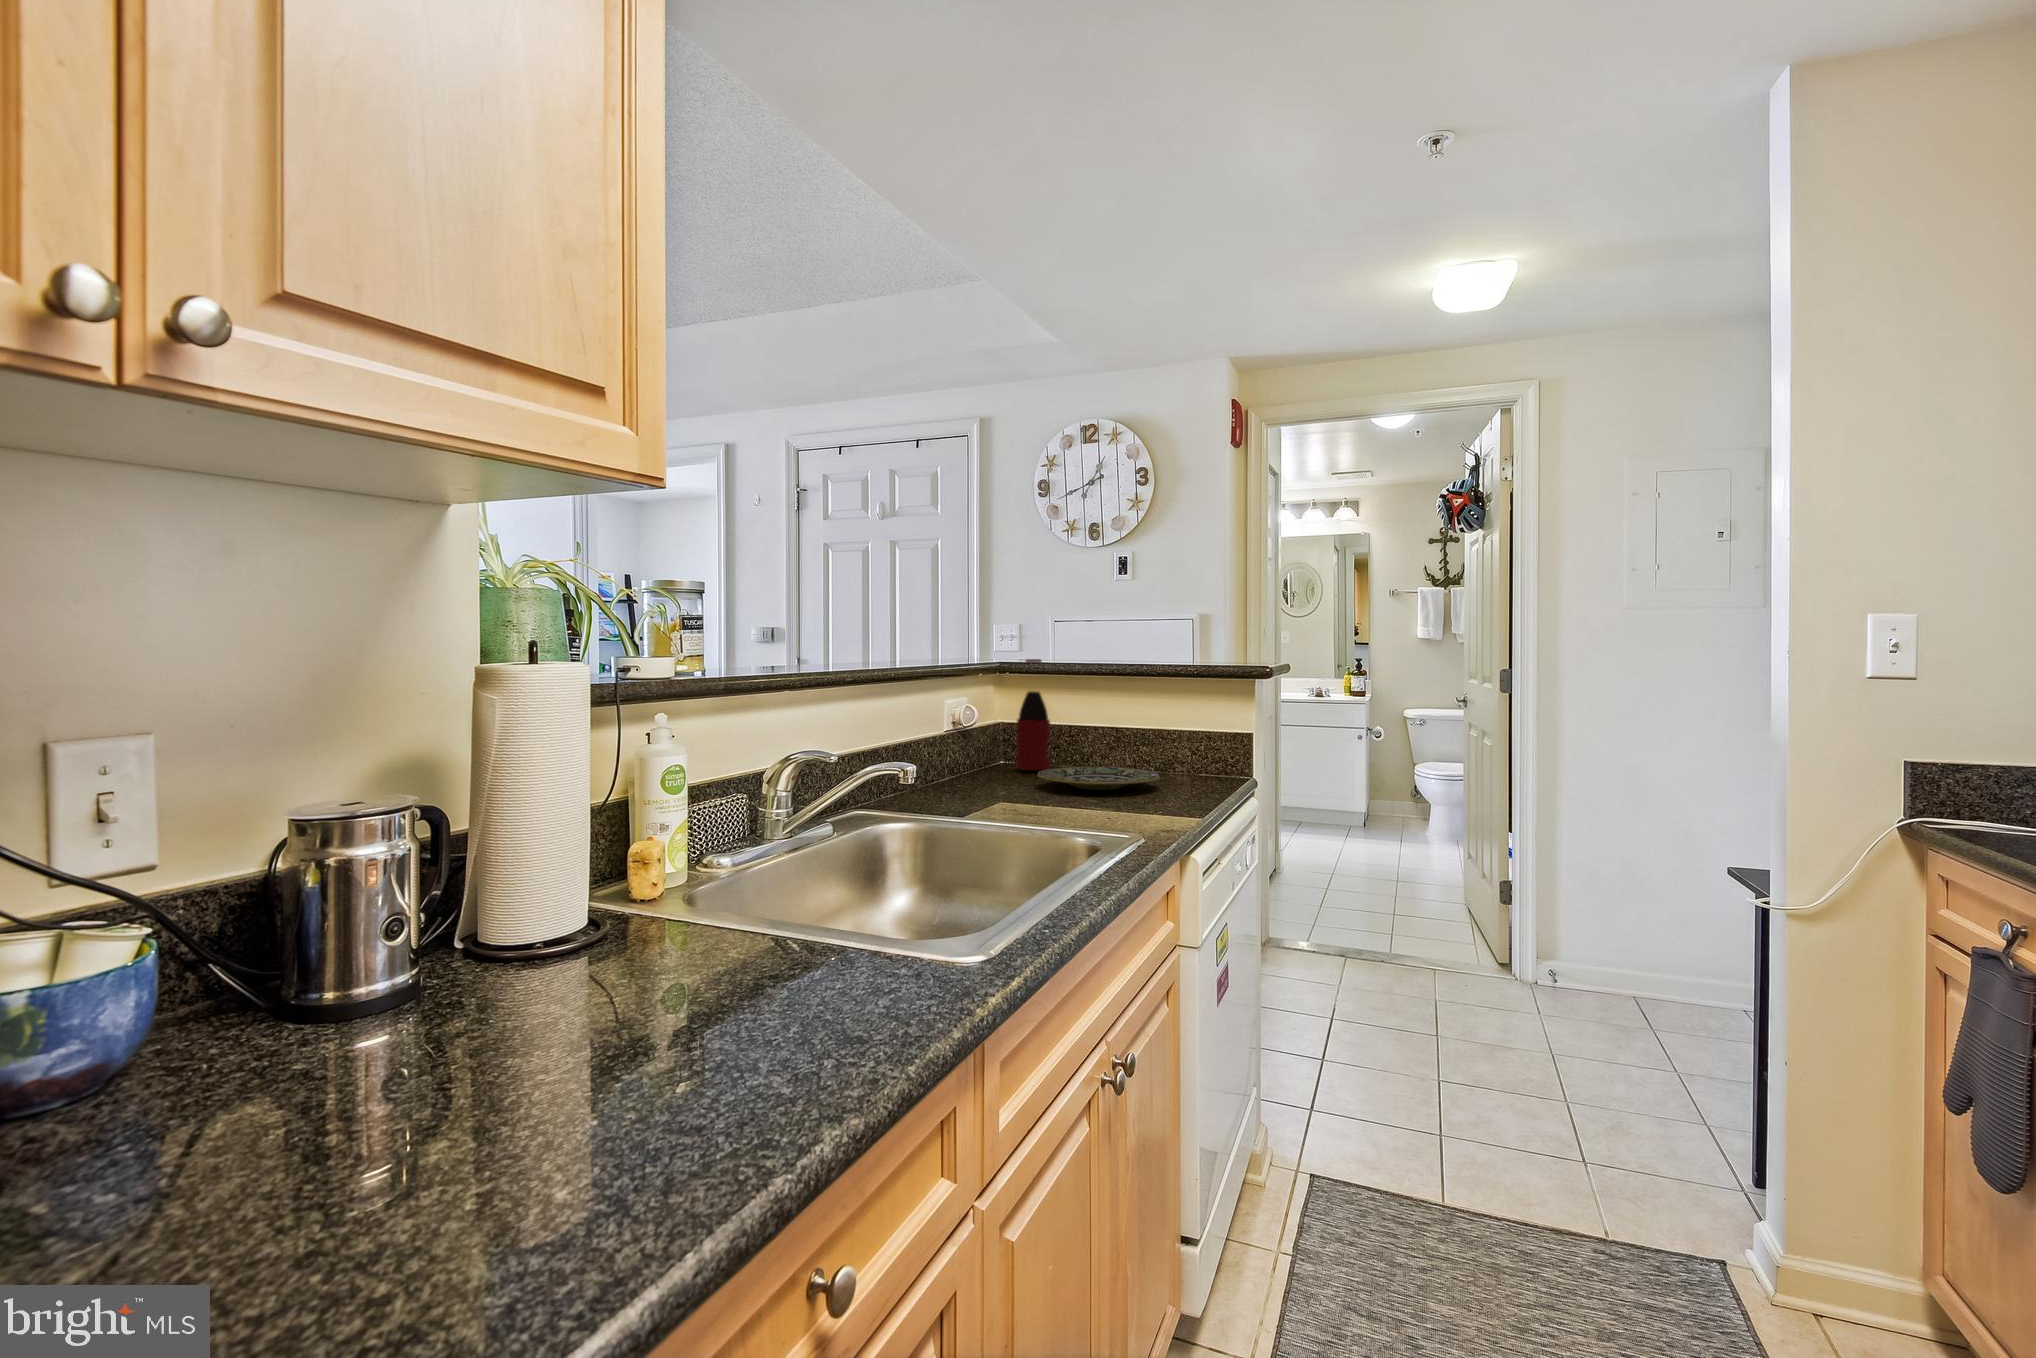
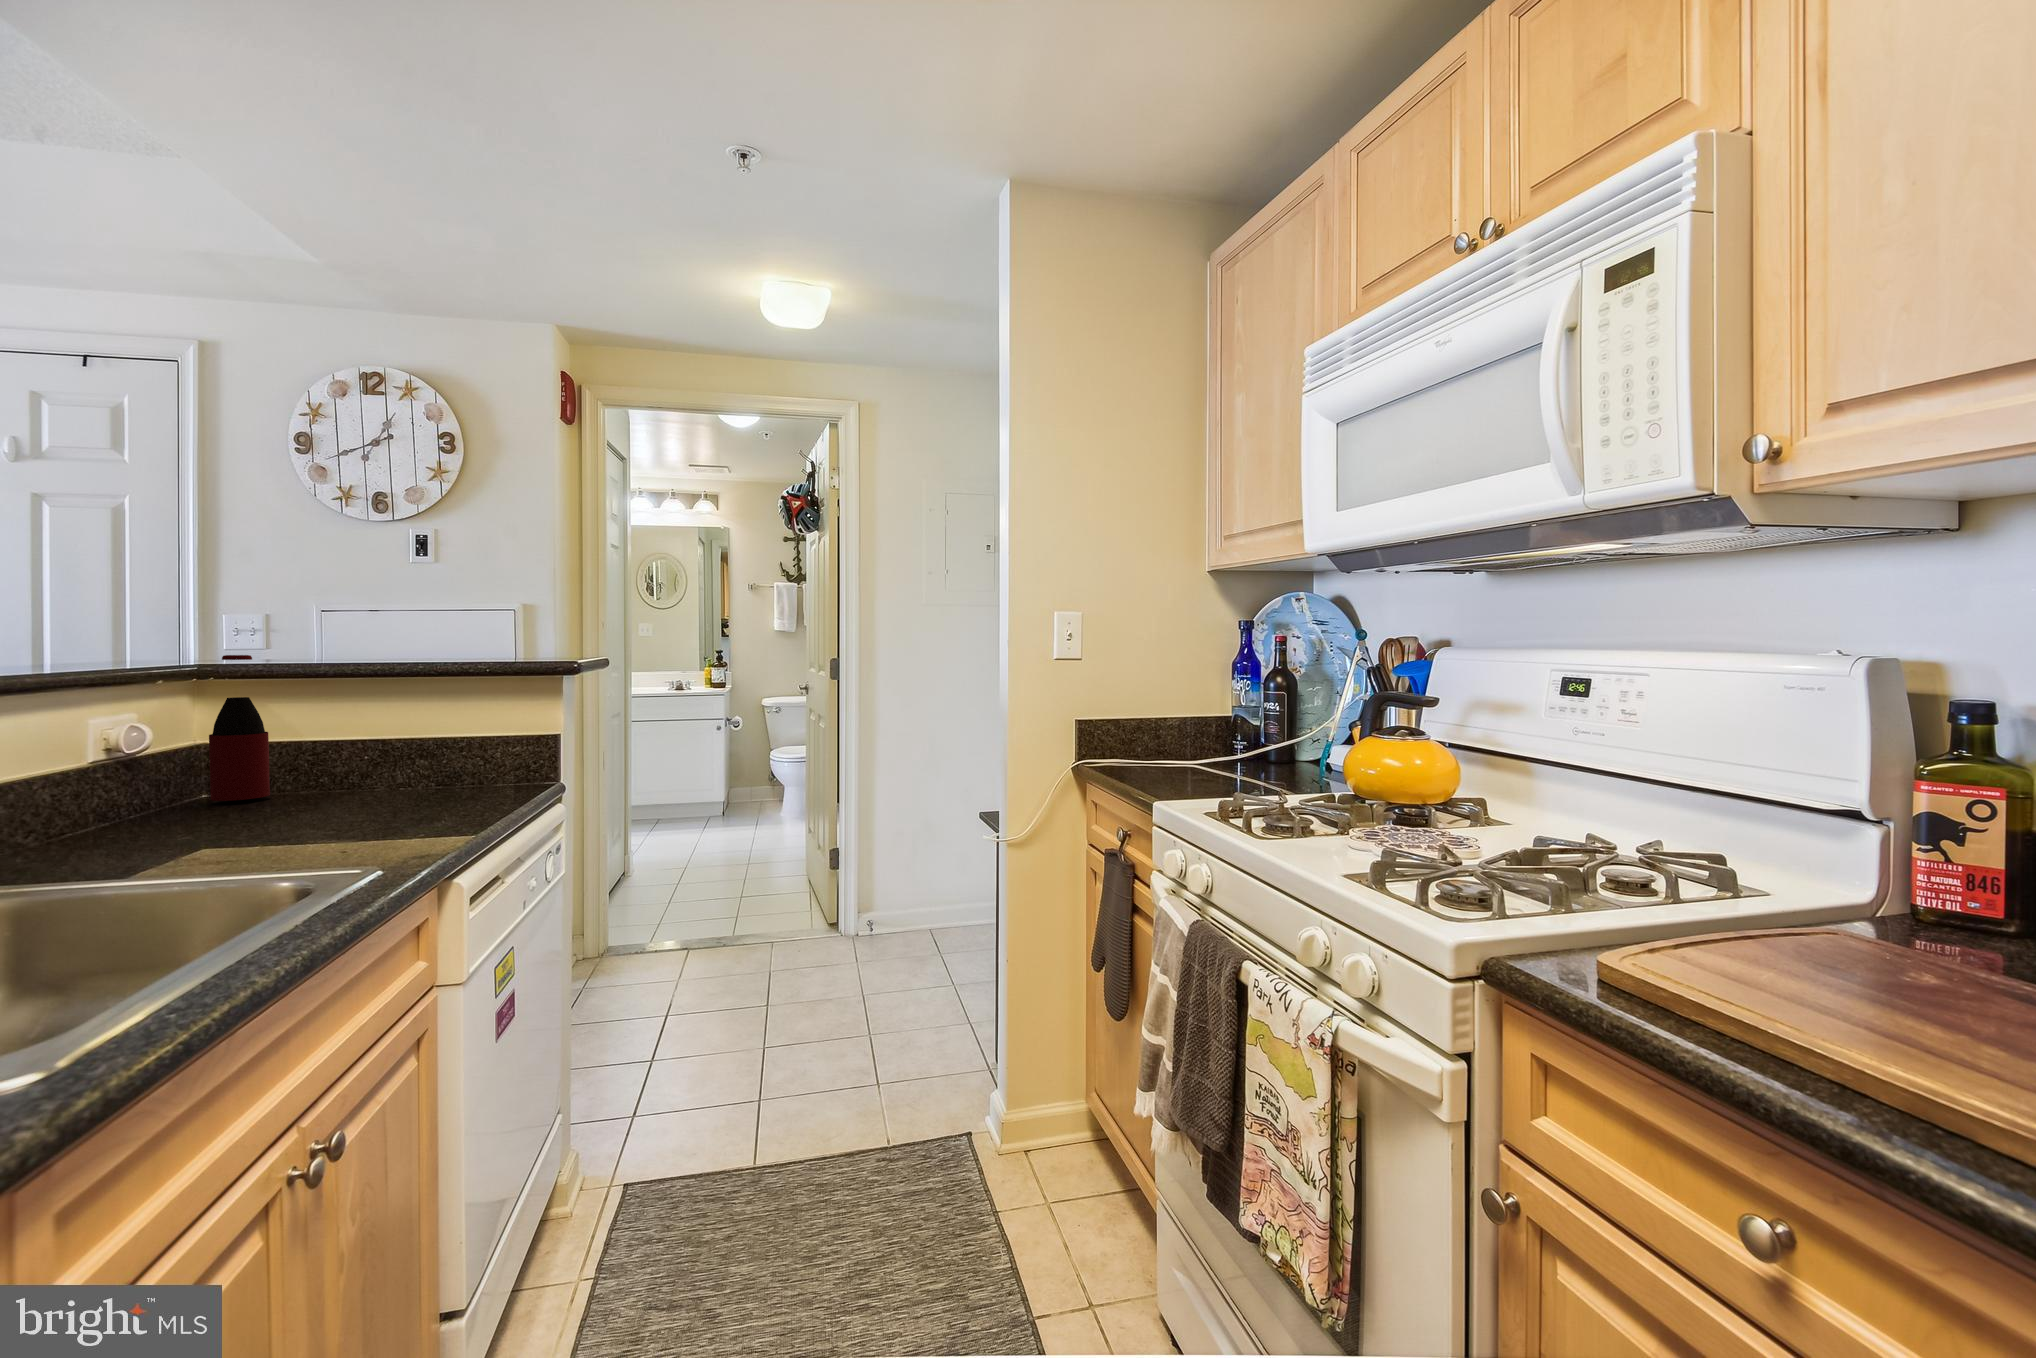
plate: present [1037,767,1160,790] -> none [226,786,422,819]

